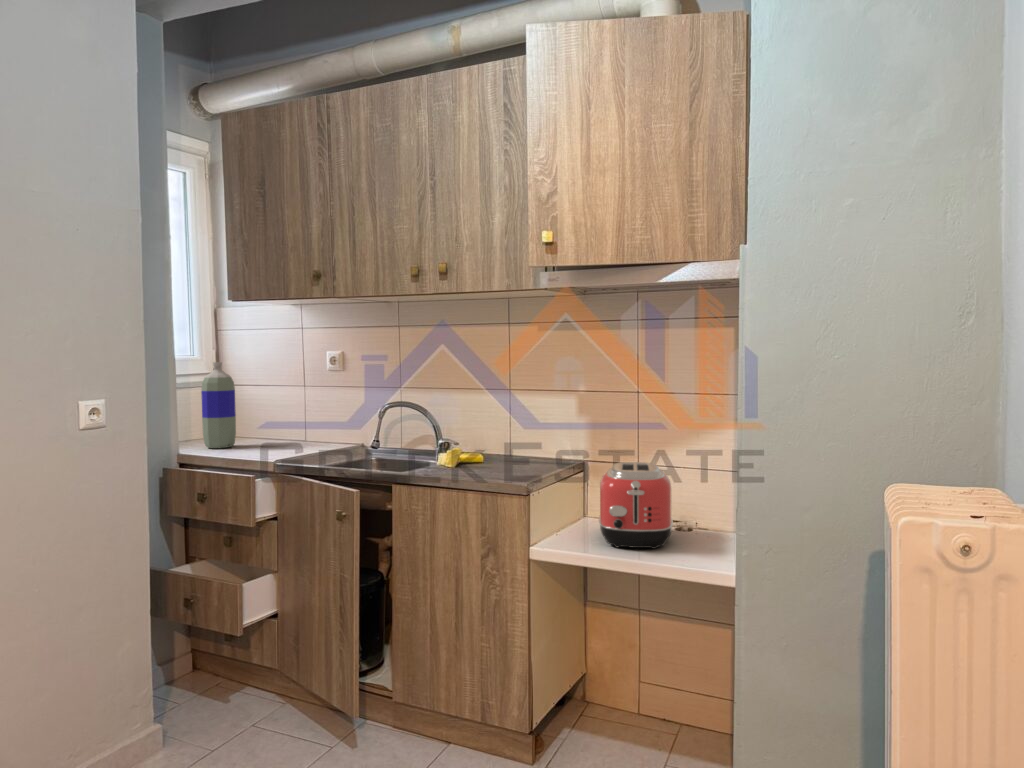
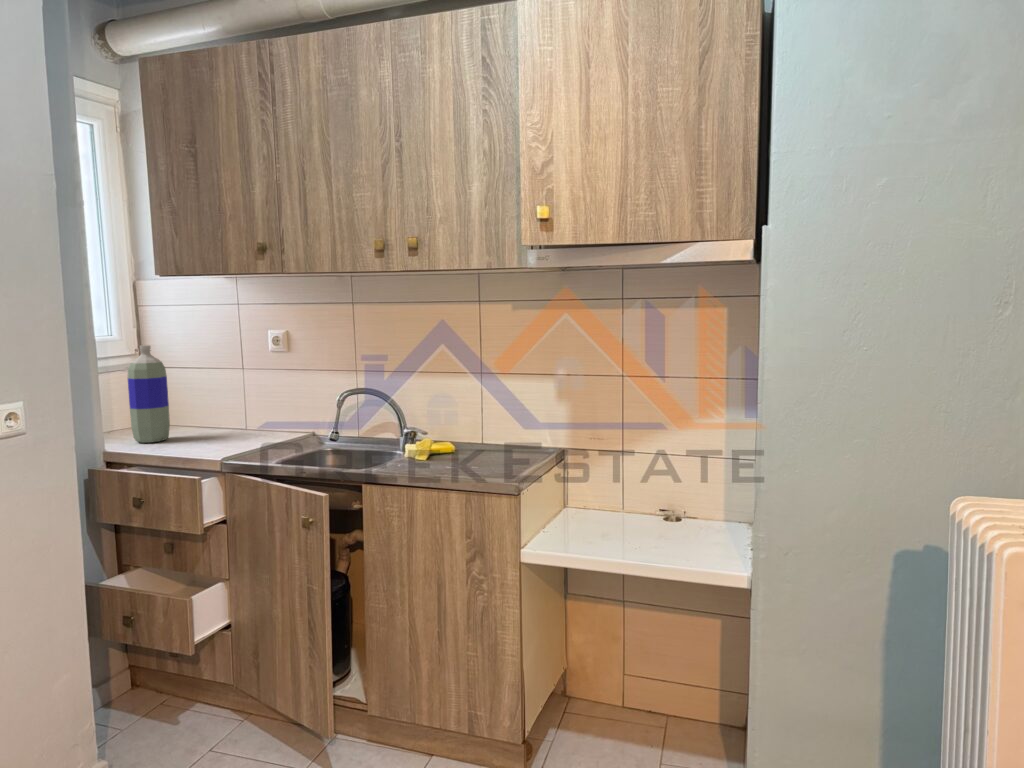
toaster: present [599,462,673,549] -> none [588,451,668,545]

